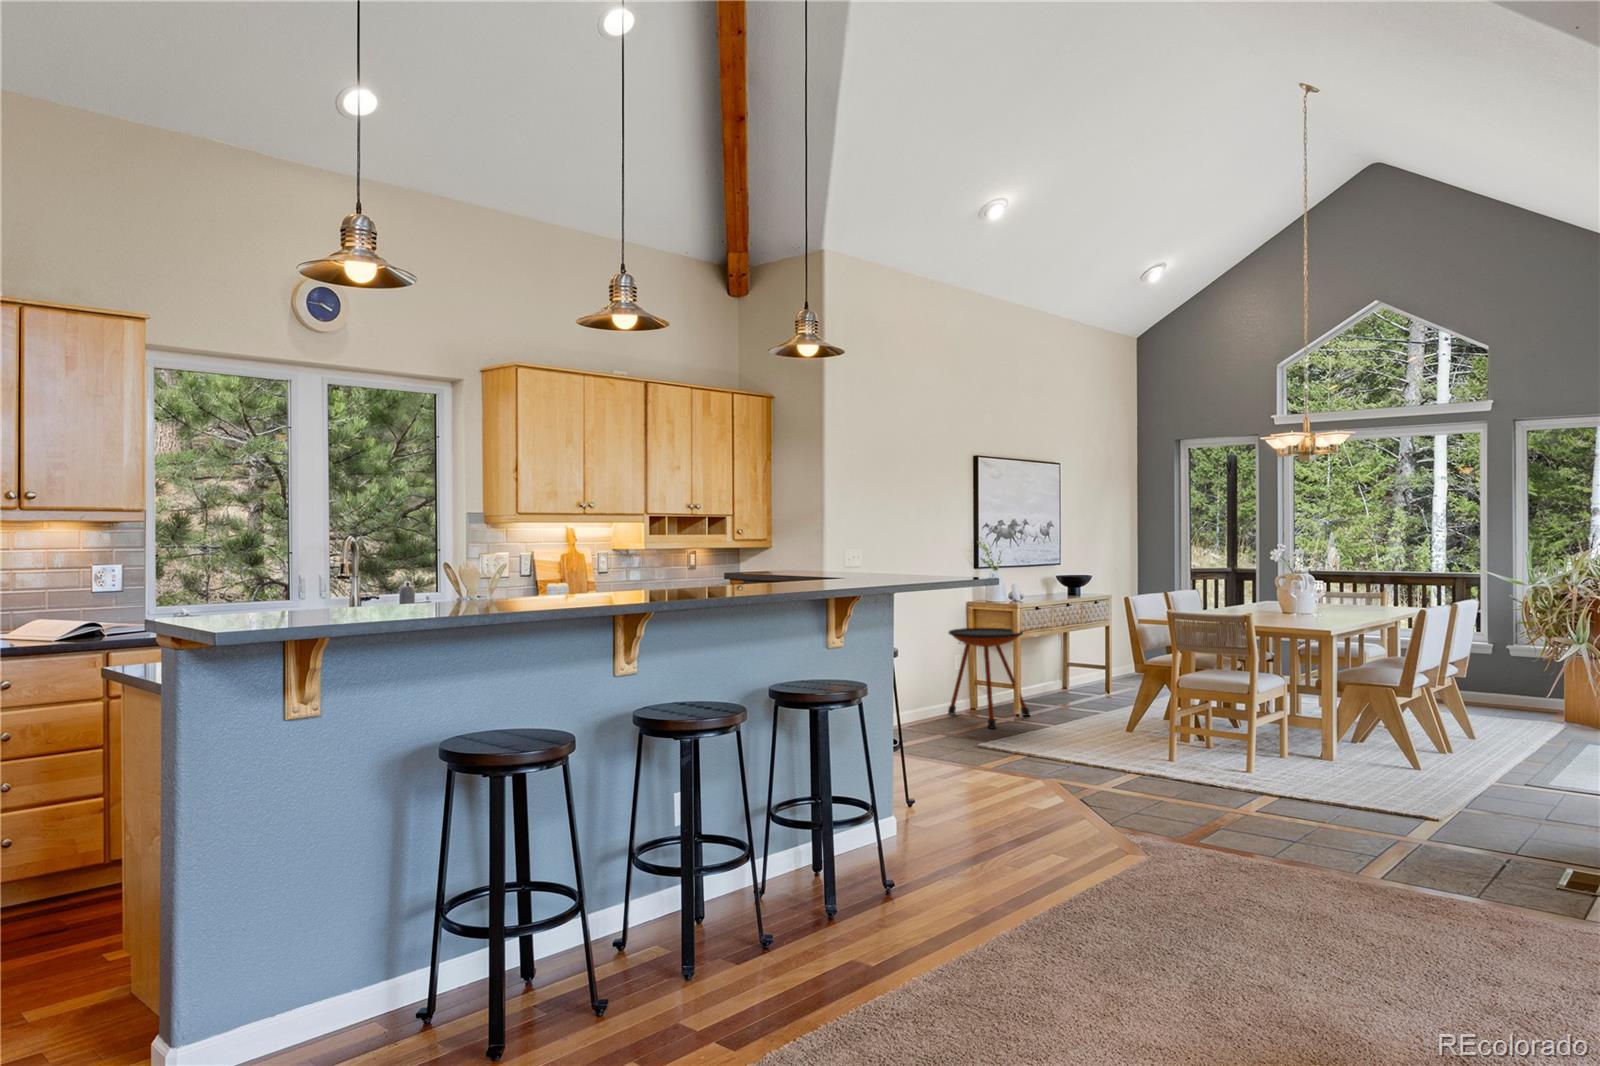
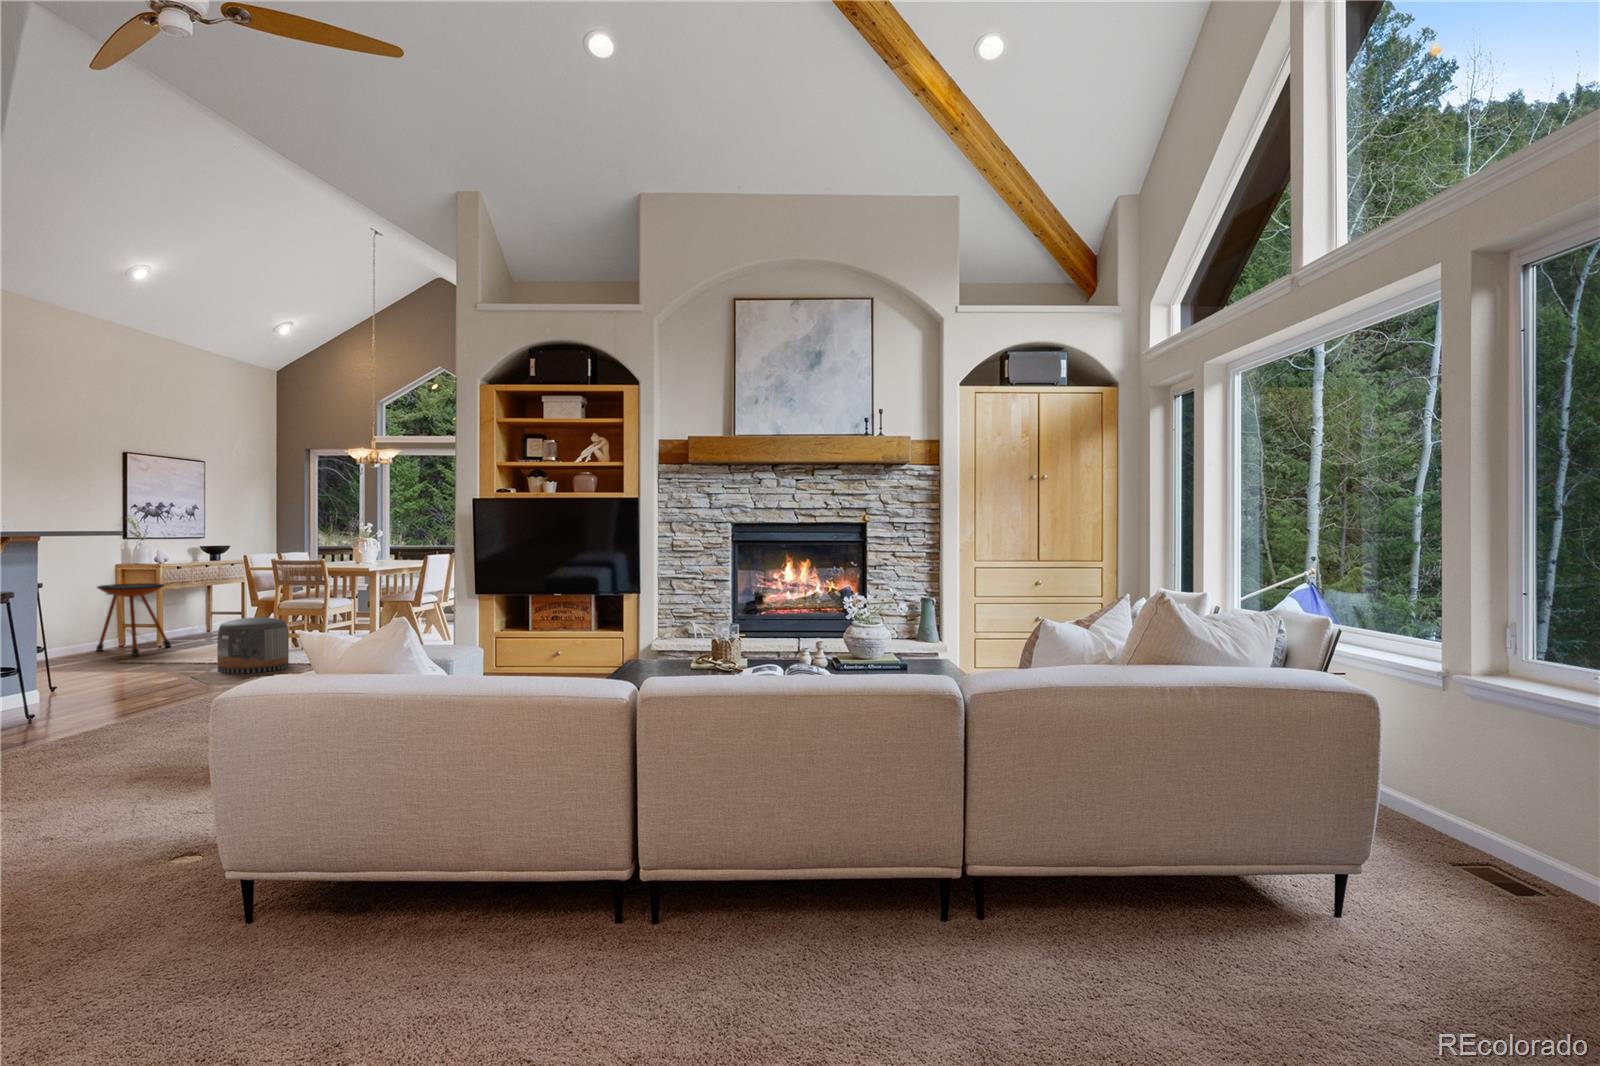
pouf: none [1103,699,1206,792] -> present [217,617,289,673]

